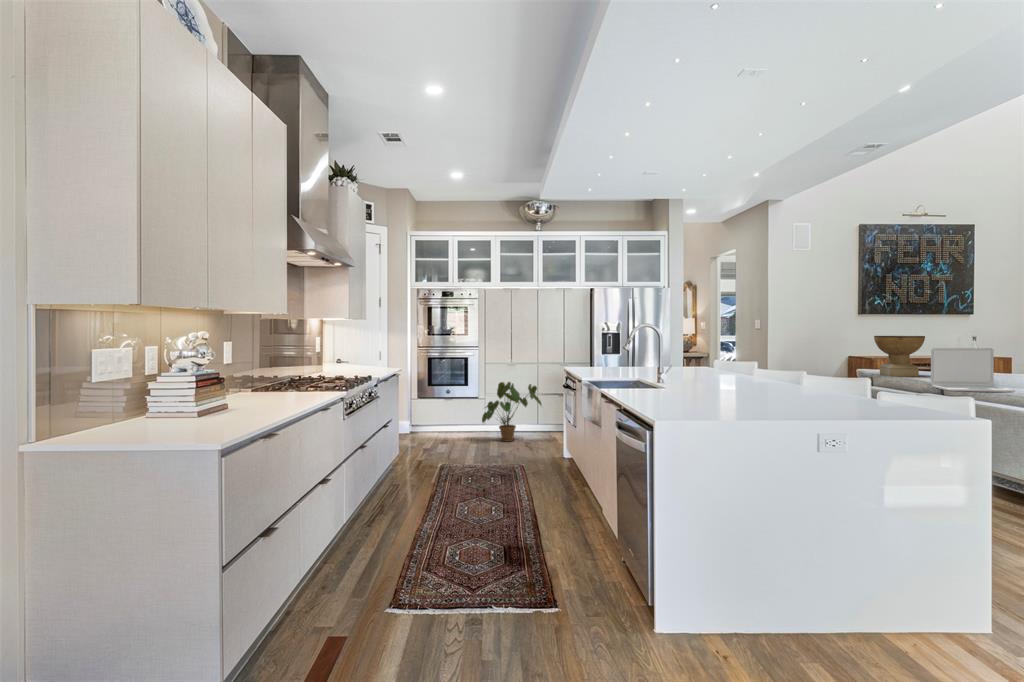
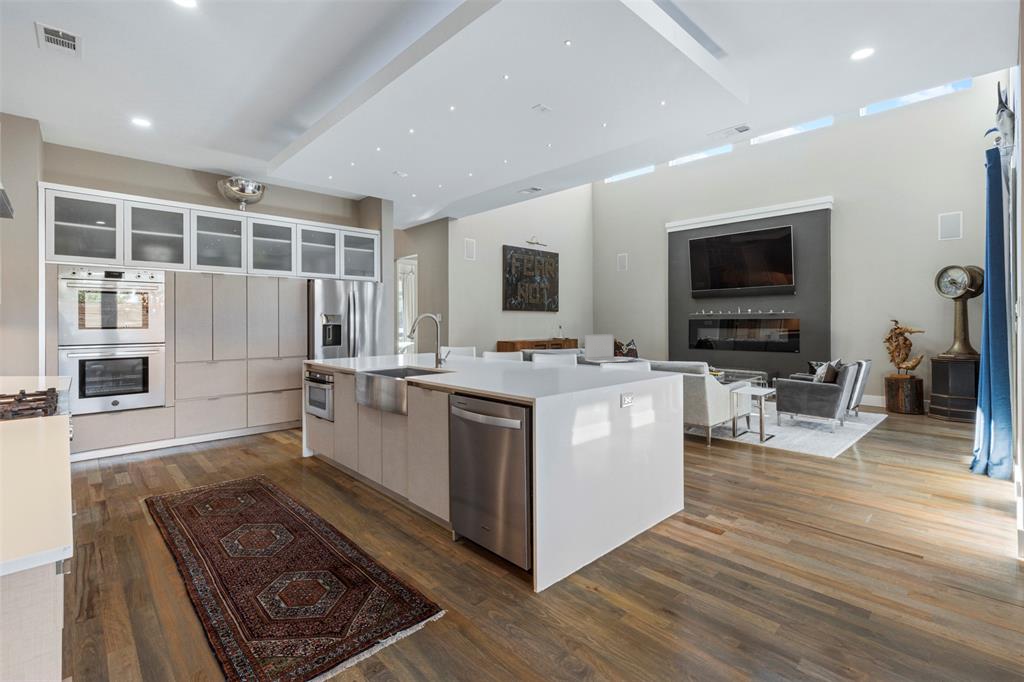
decorative bowl: present [874,336,925,377] -> none [536,327,565,356]
house plant: present [482,382,542,442] -> none [181,382,266,453]

